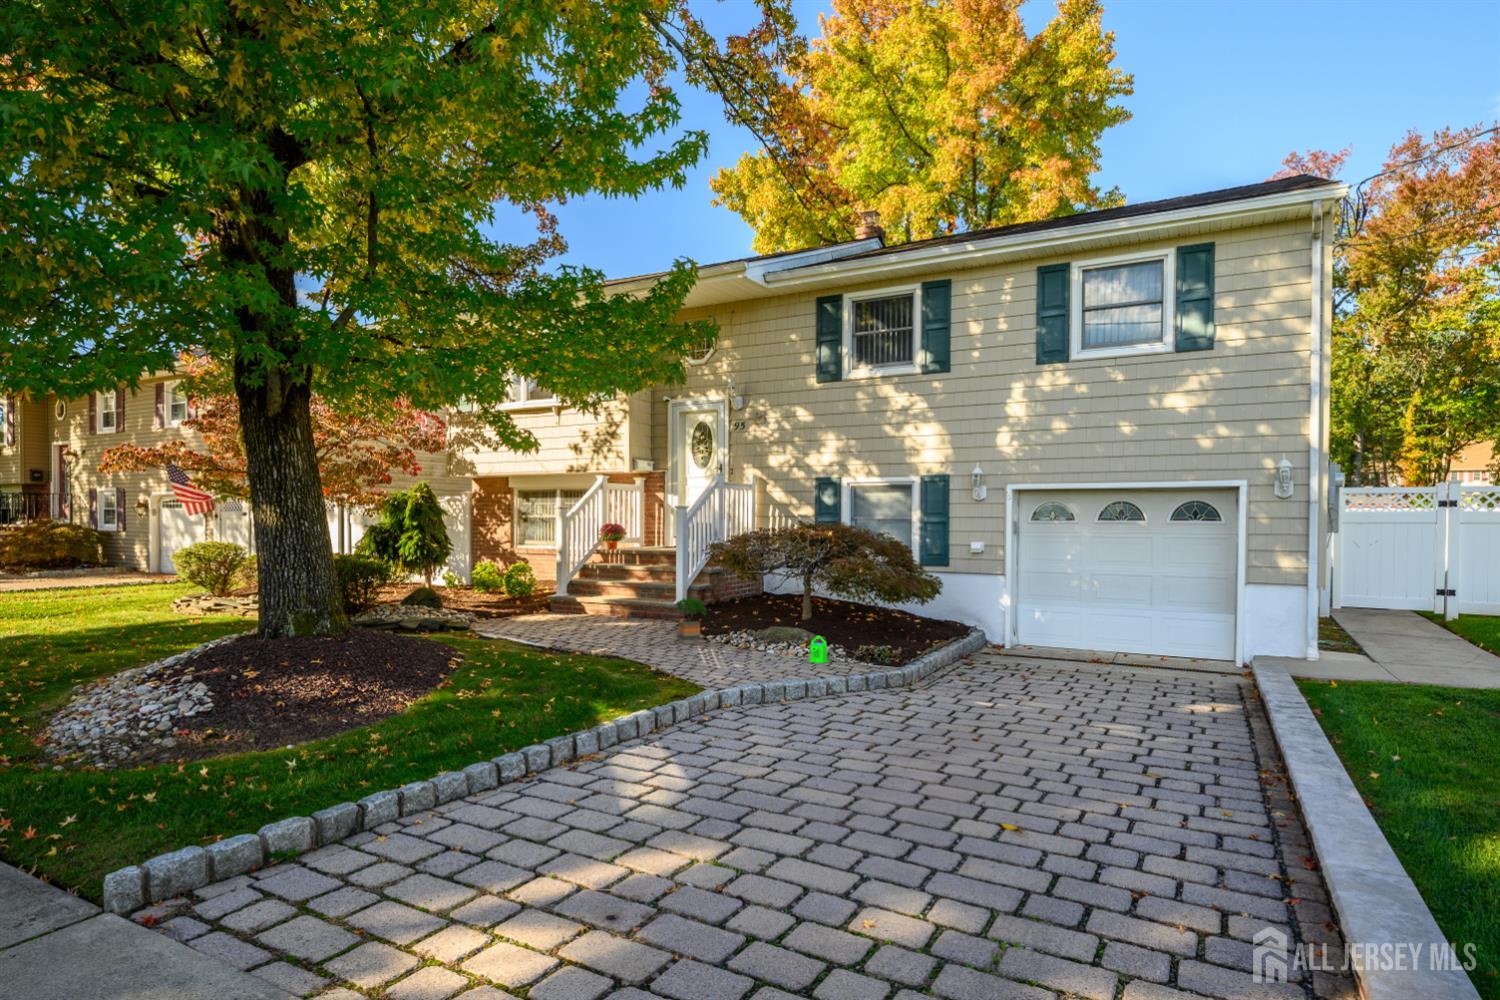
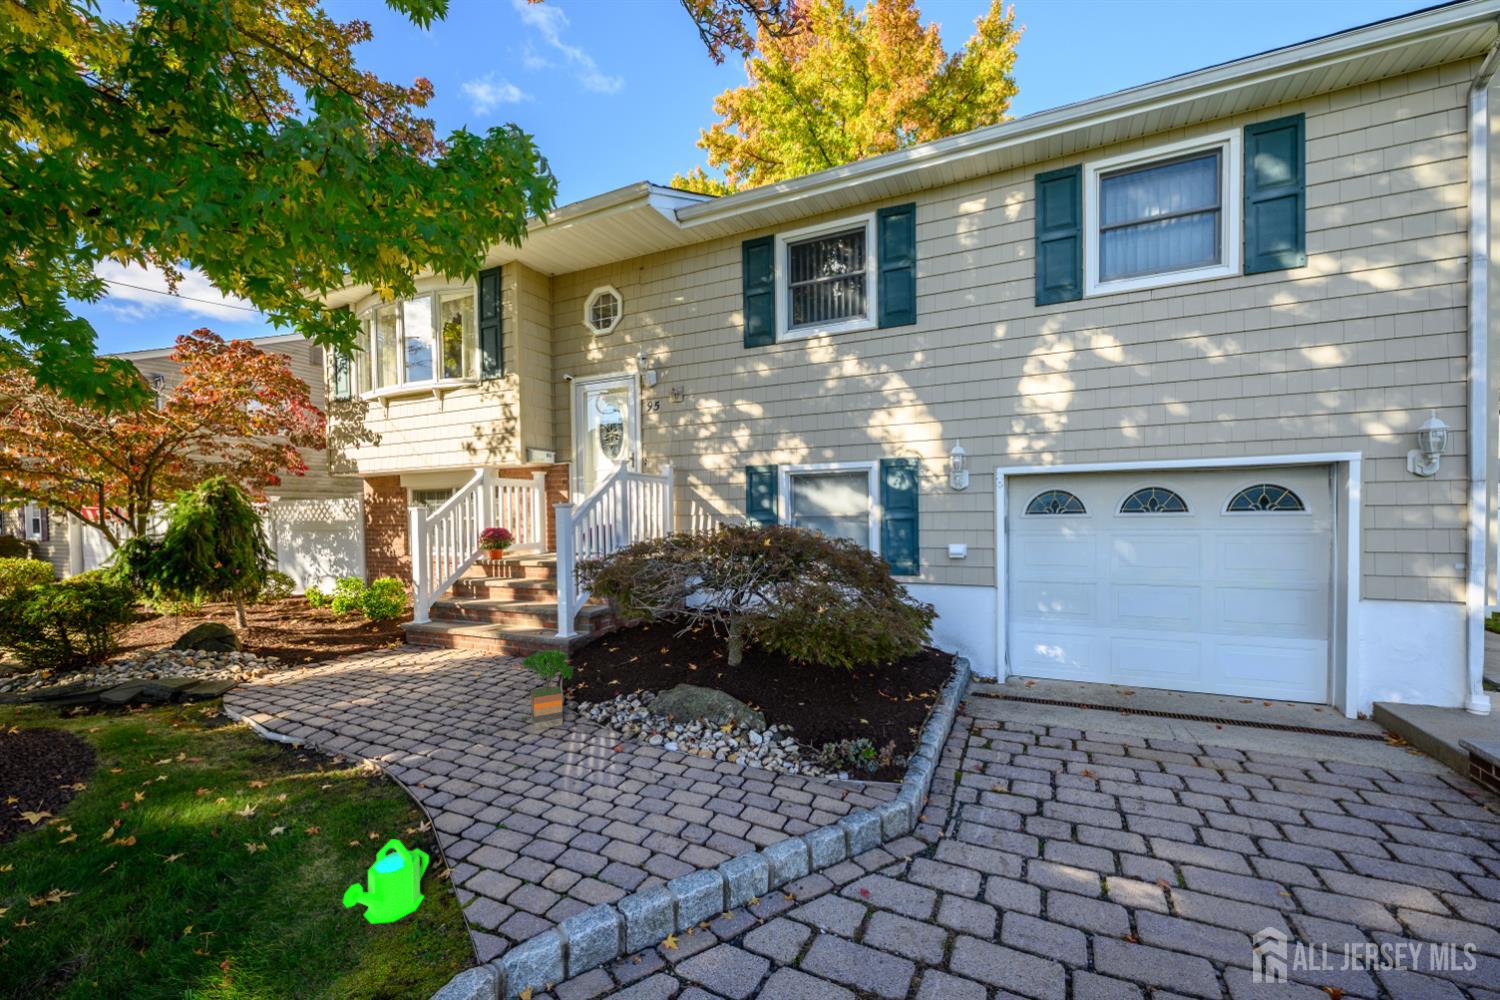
watering can: present [809,636,828,663] -> present [343,839,429,924]

